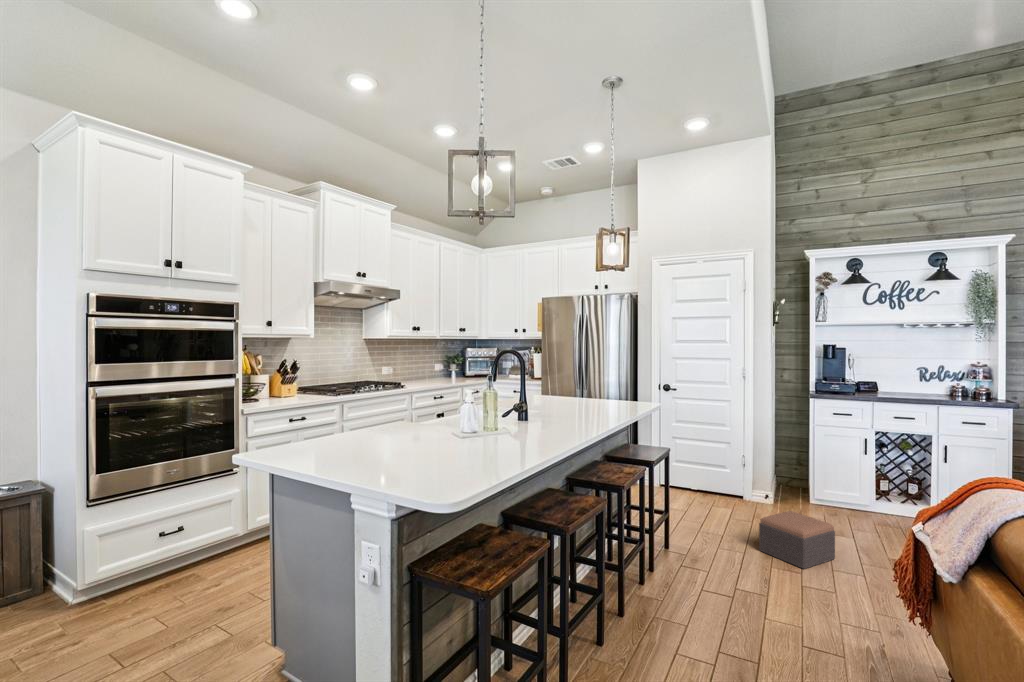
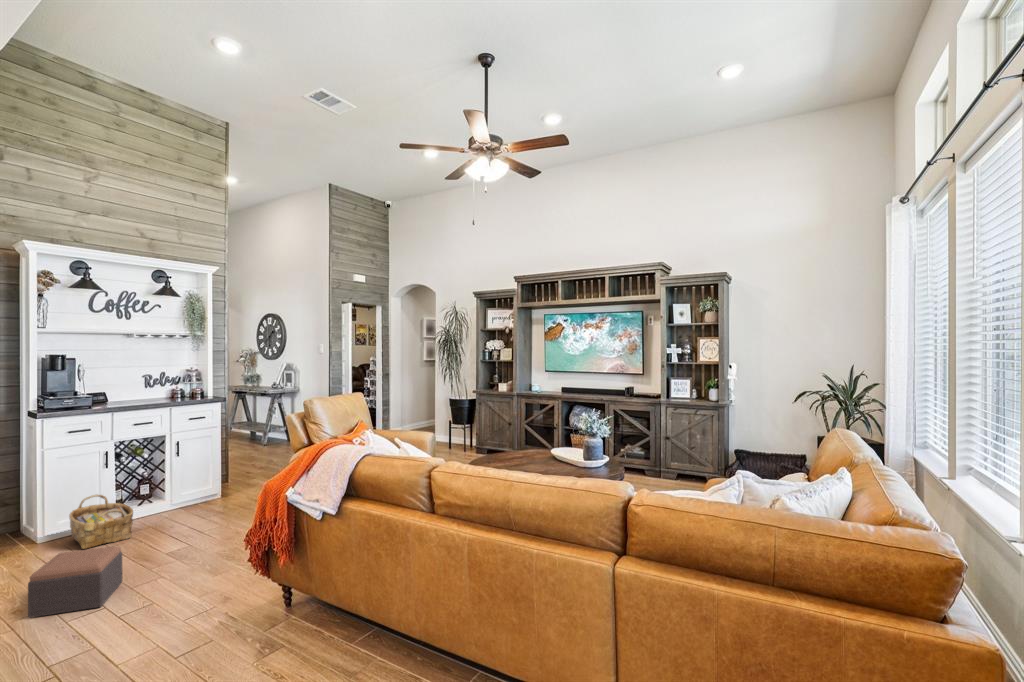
woven basket: none [827,475,881,526] -> present [69,495,133,549]

